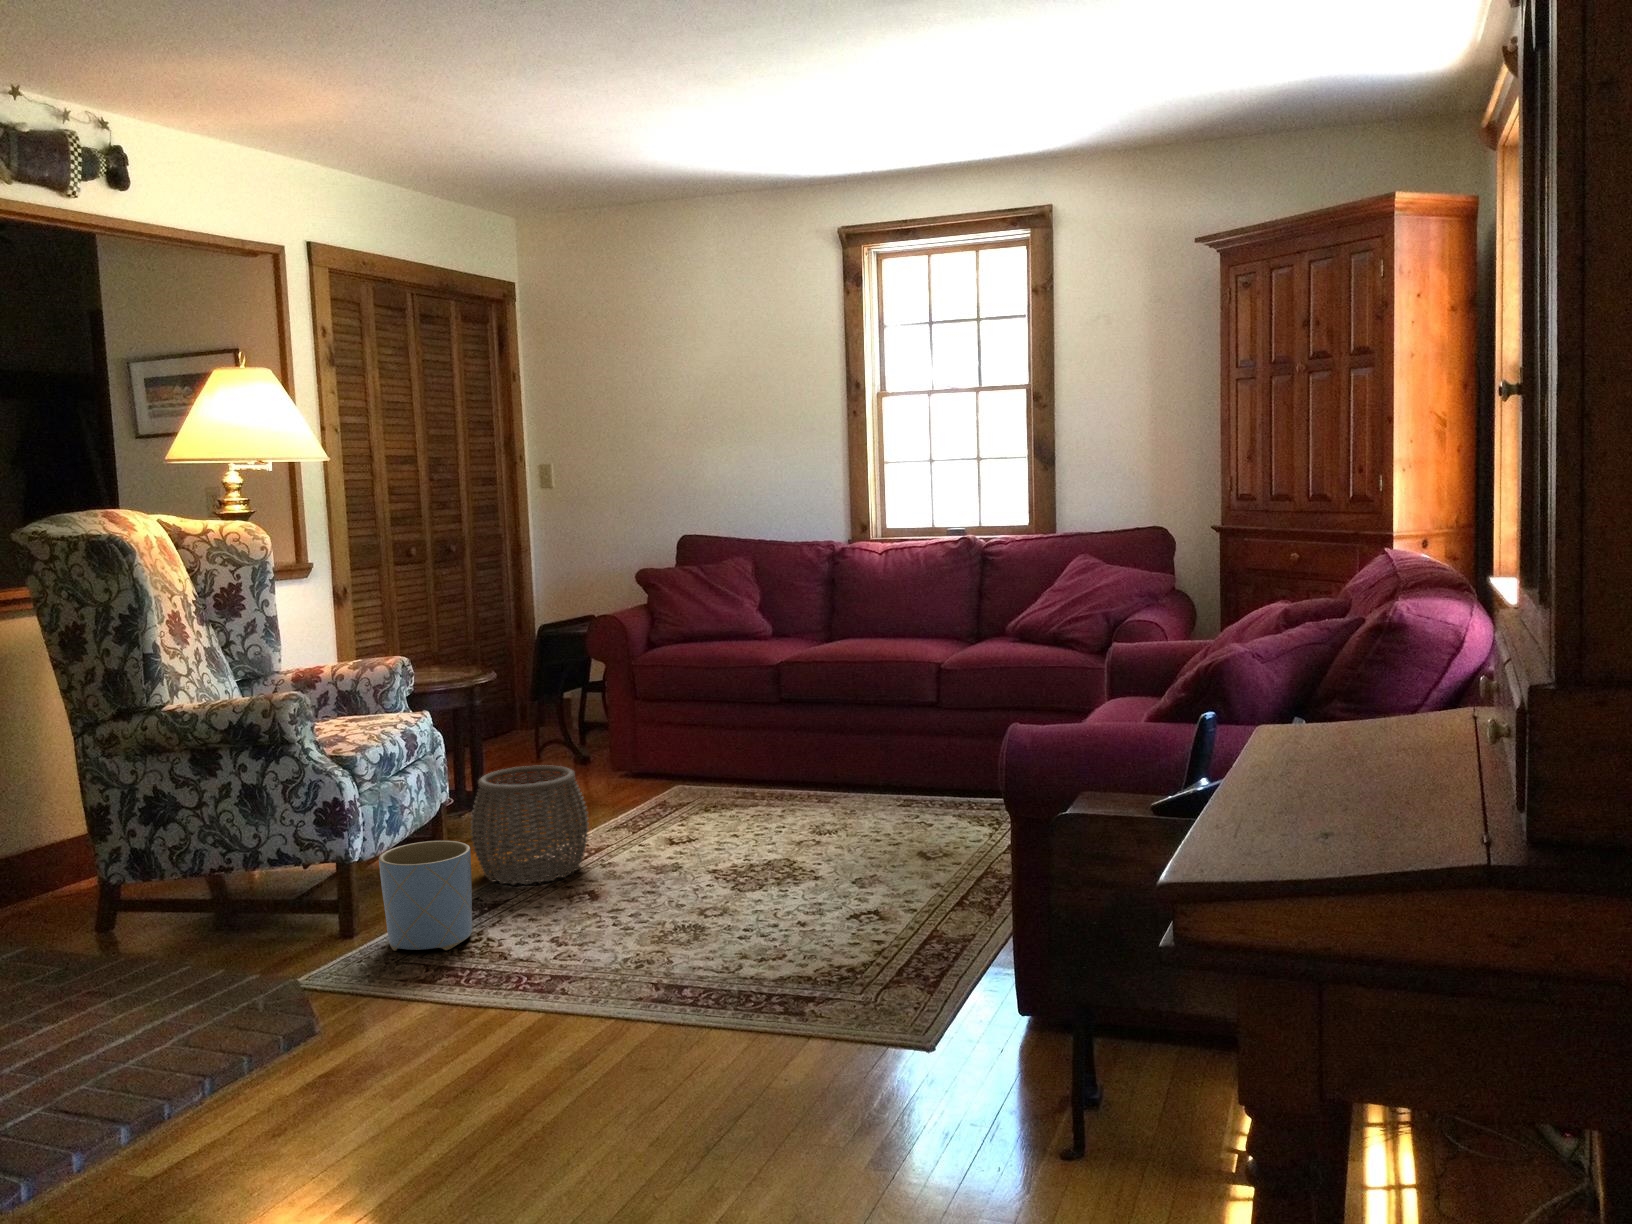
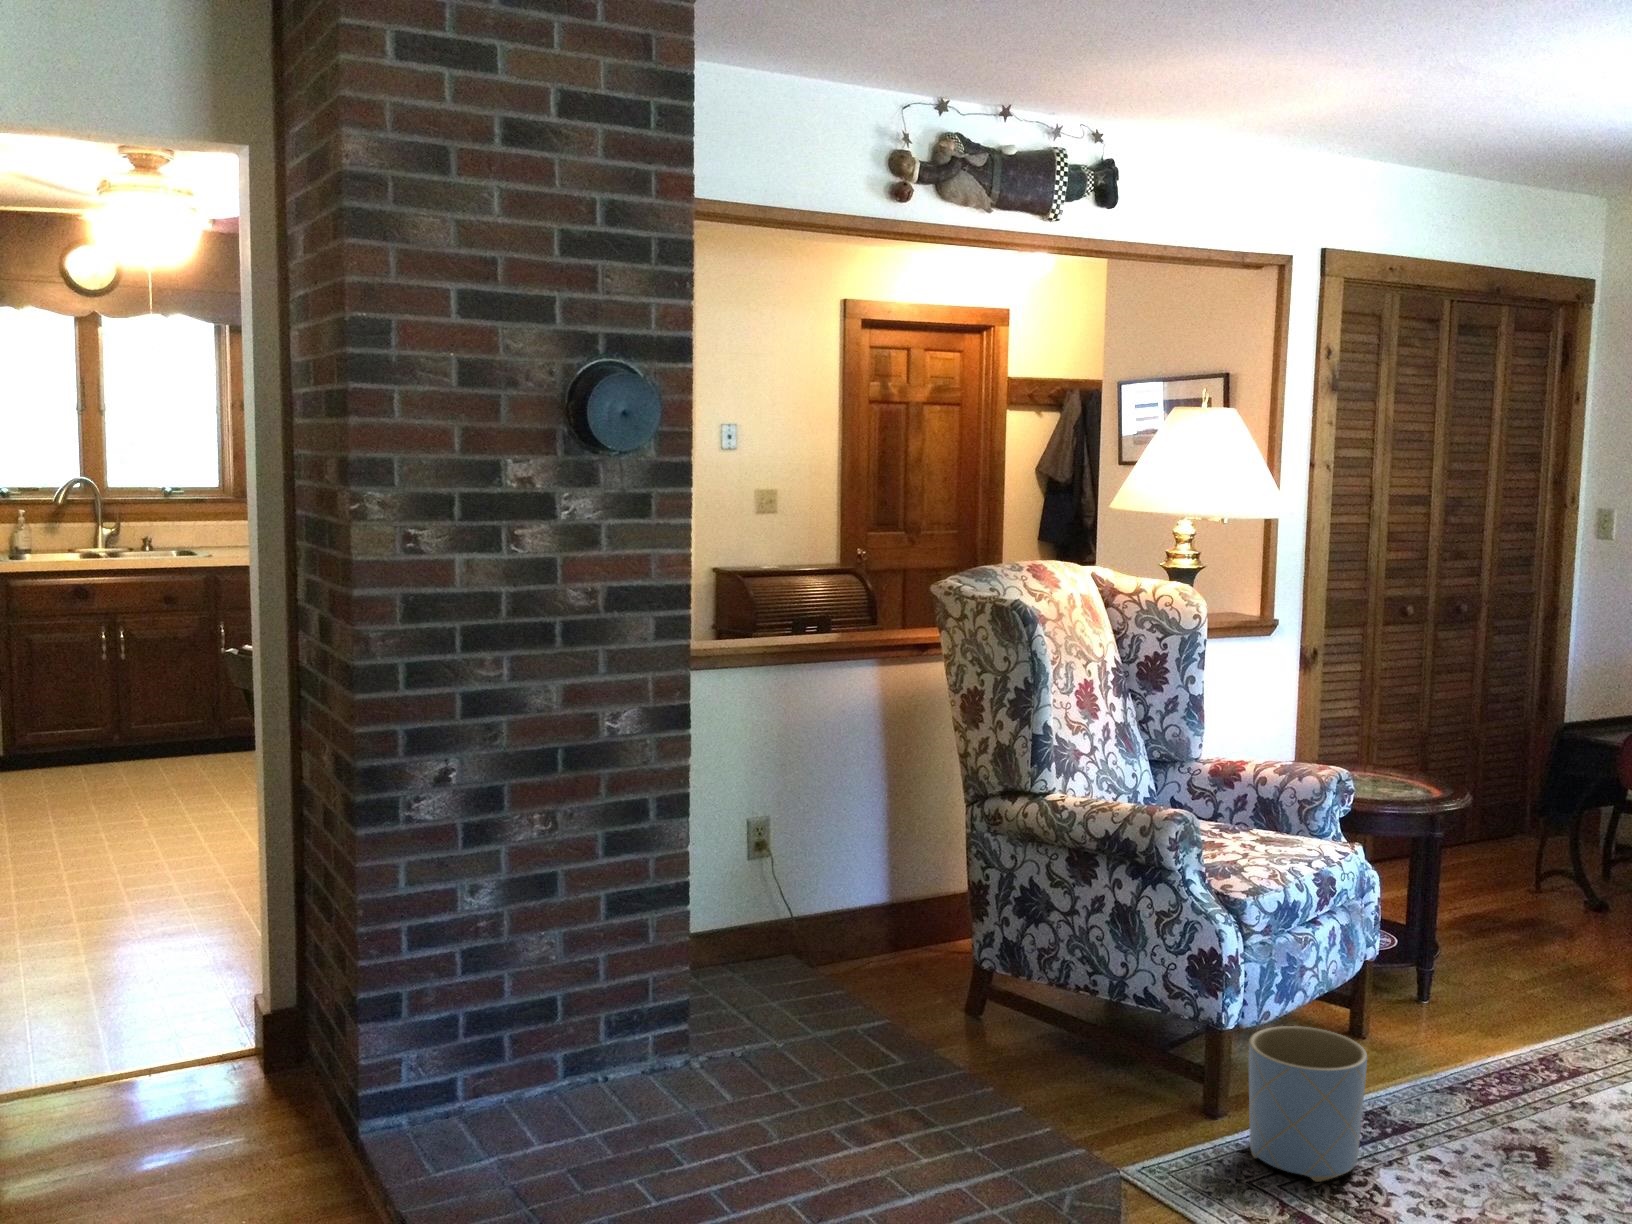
woven basket: present [471,766,589,885] -> none [1391,941,1562,1113]

